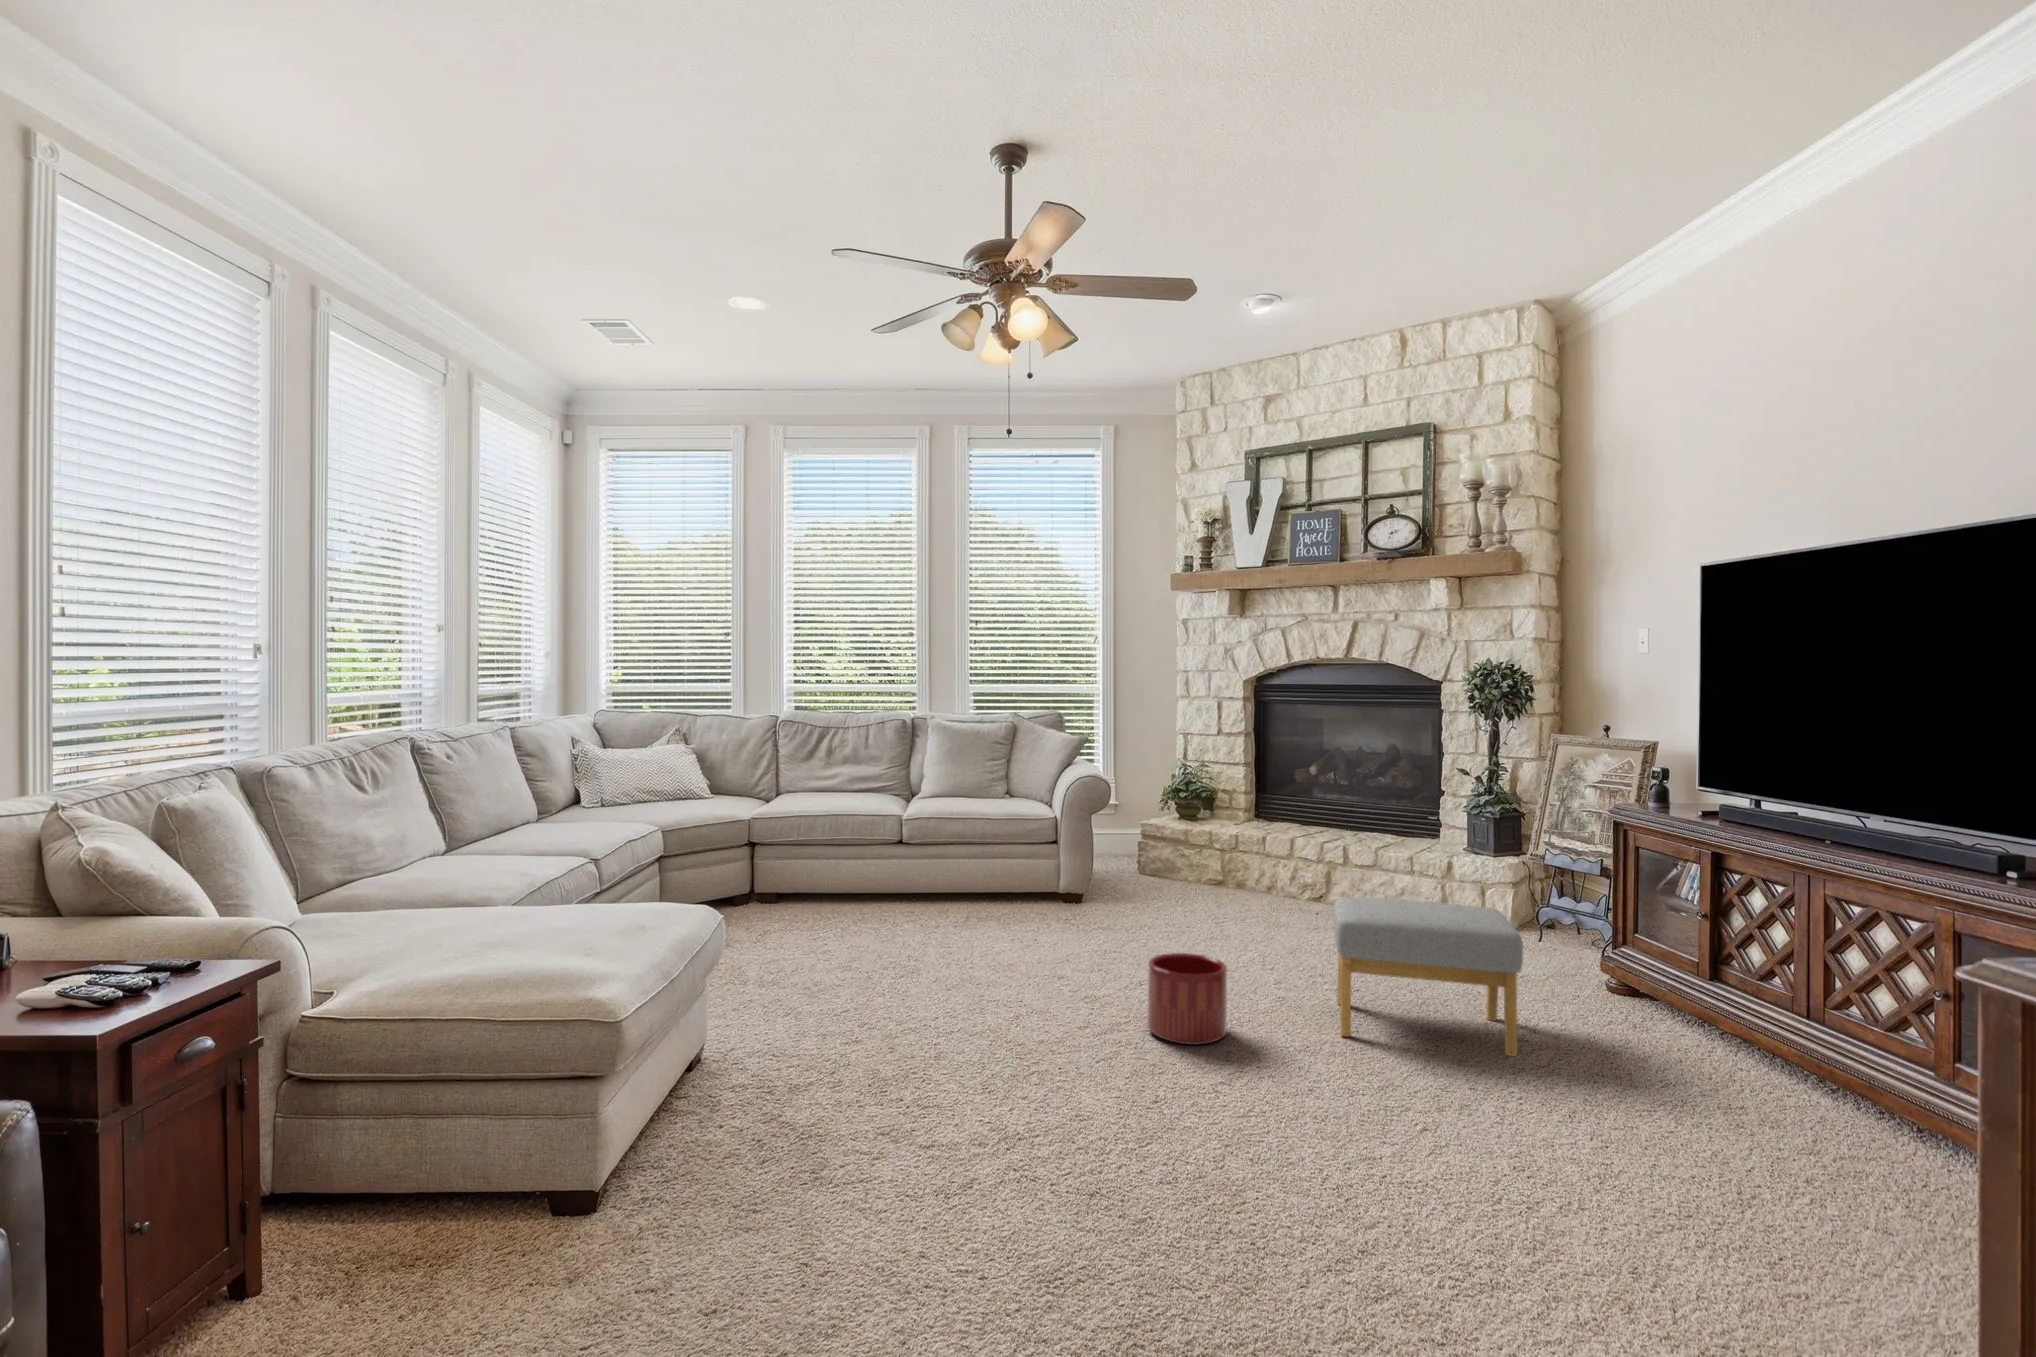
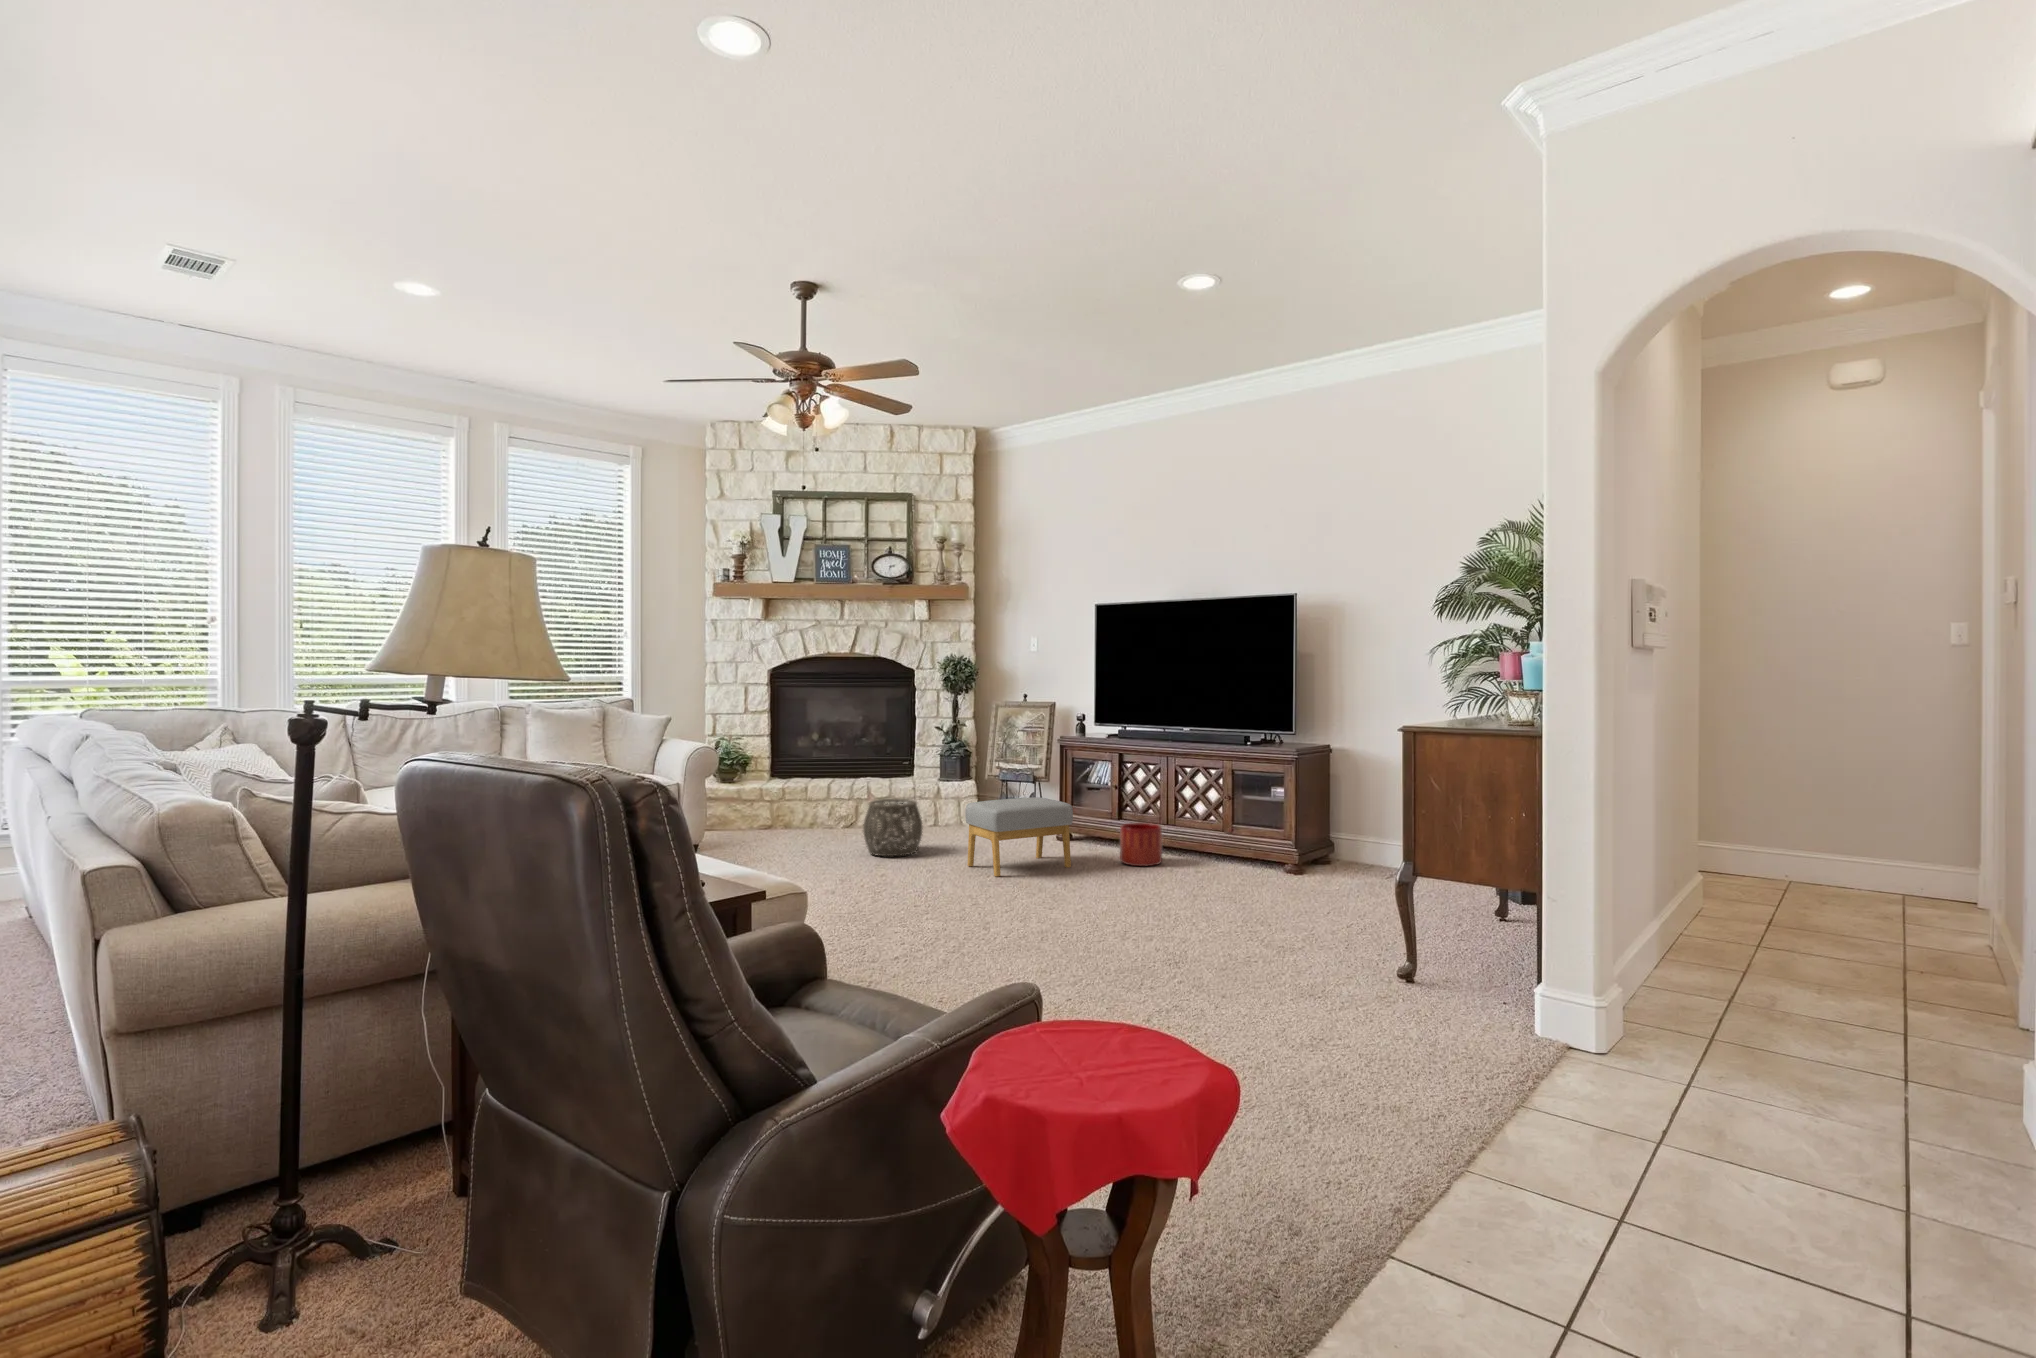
woven basket: none [1236,868,1329,961] -> present [863,799,923,857]
planter: present [1147,953,1227,1045] -> present [1120,823,1162,866]

